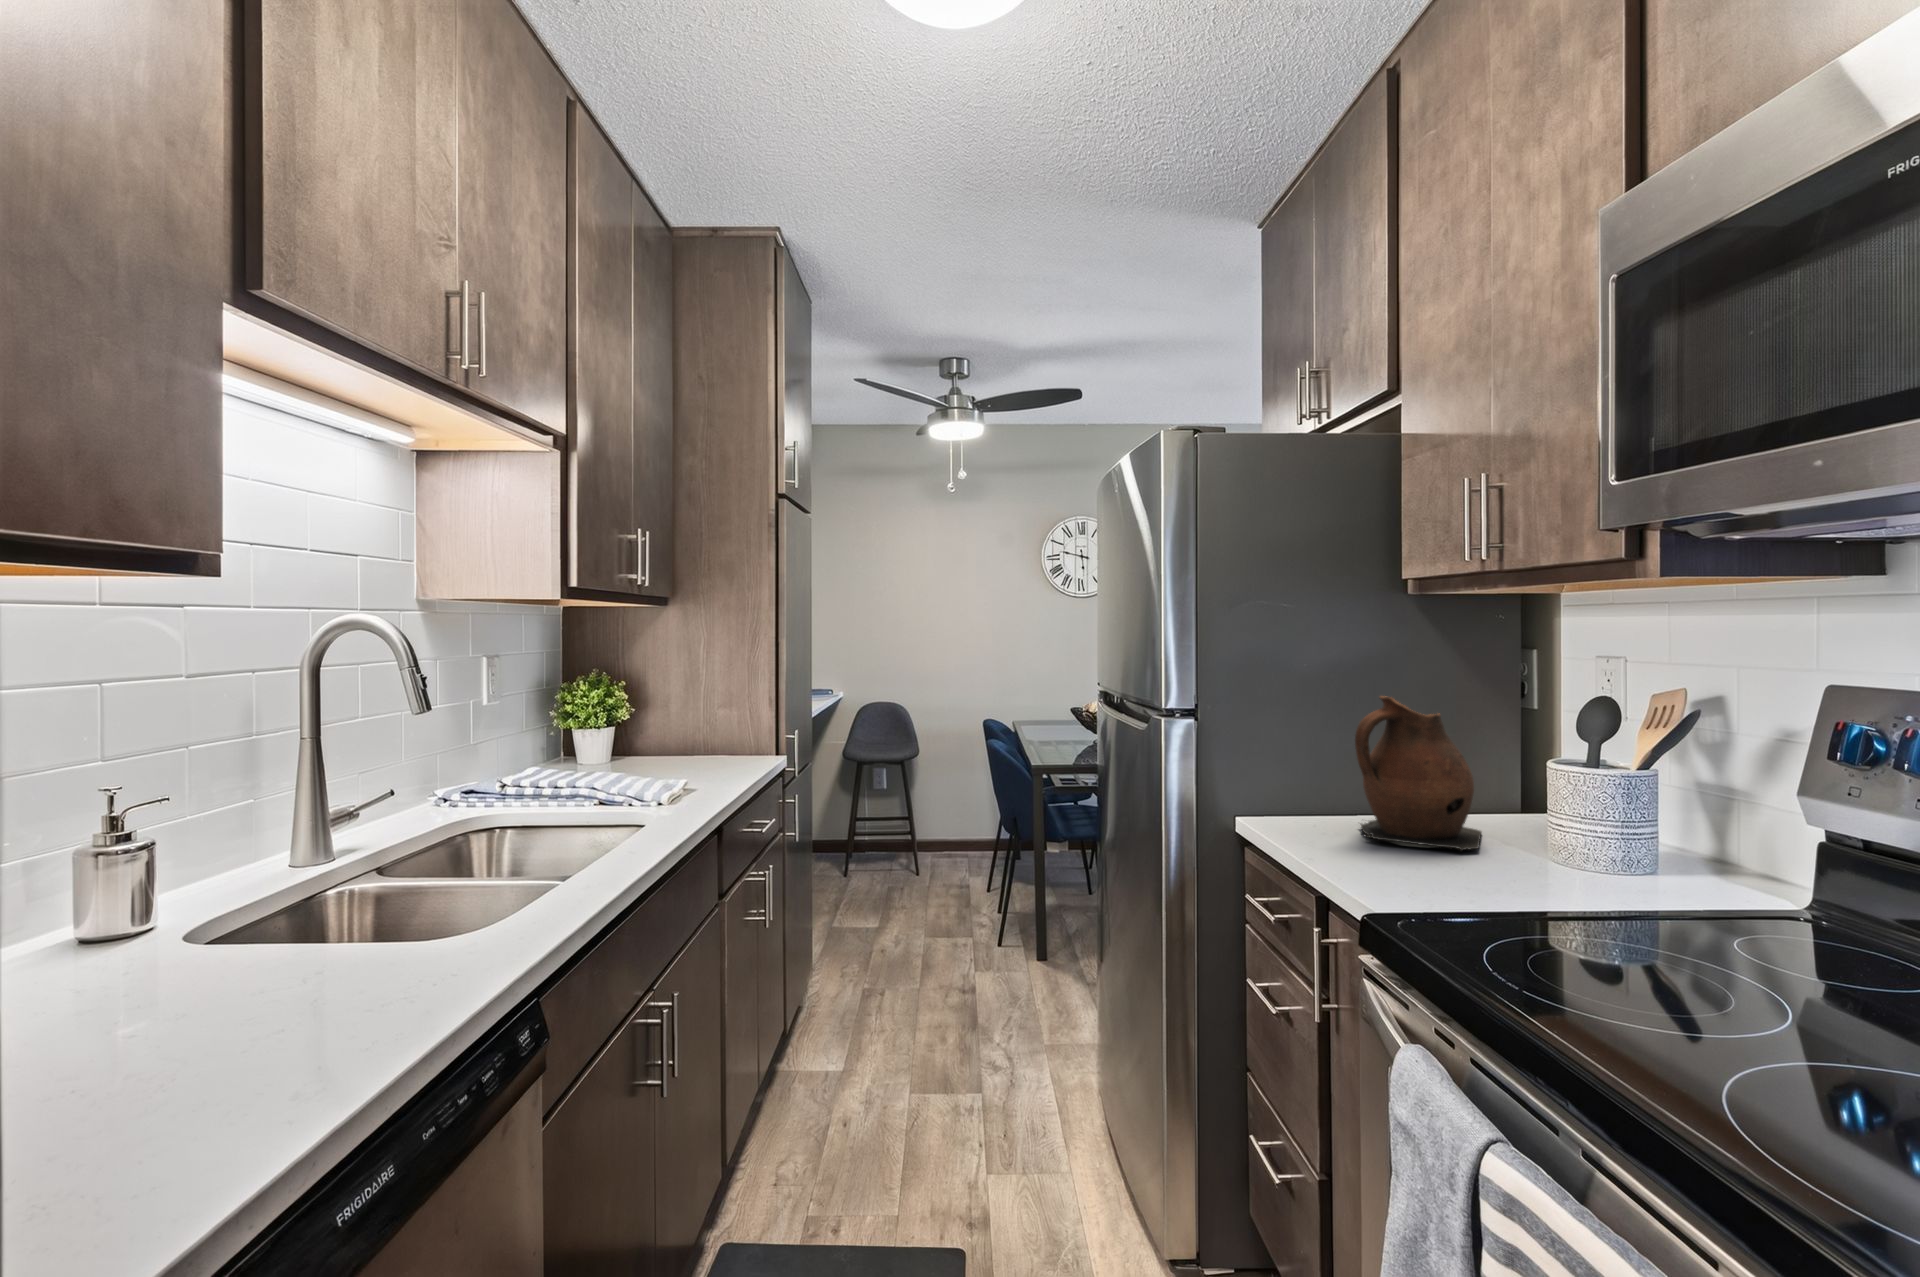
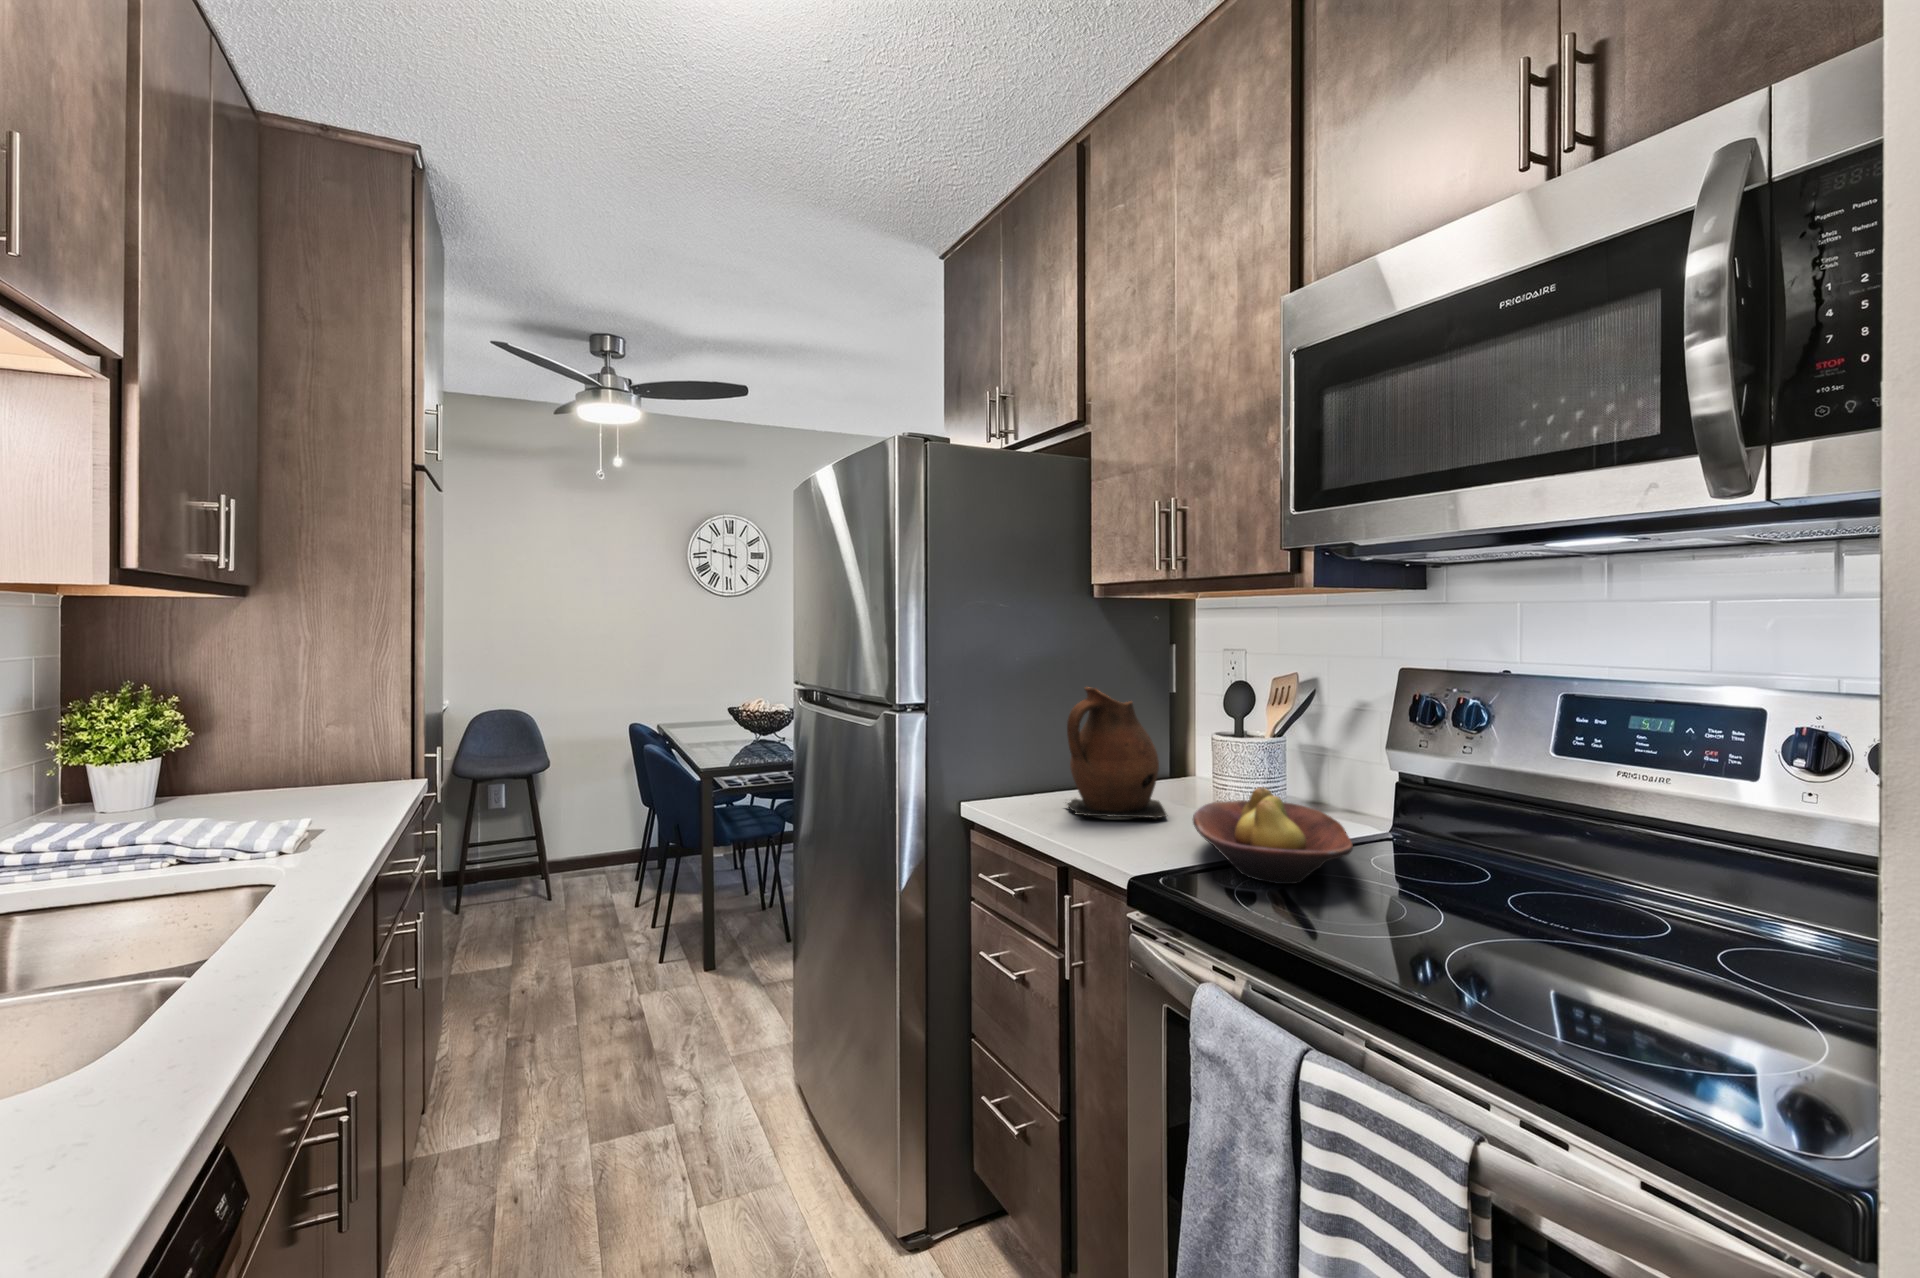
fruit bowl: none [1478,823,1695,942] -> present [1193,787,1353,884]

